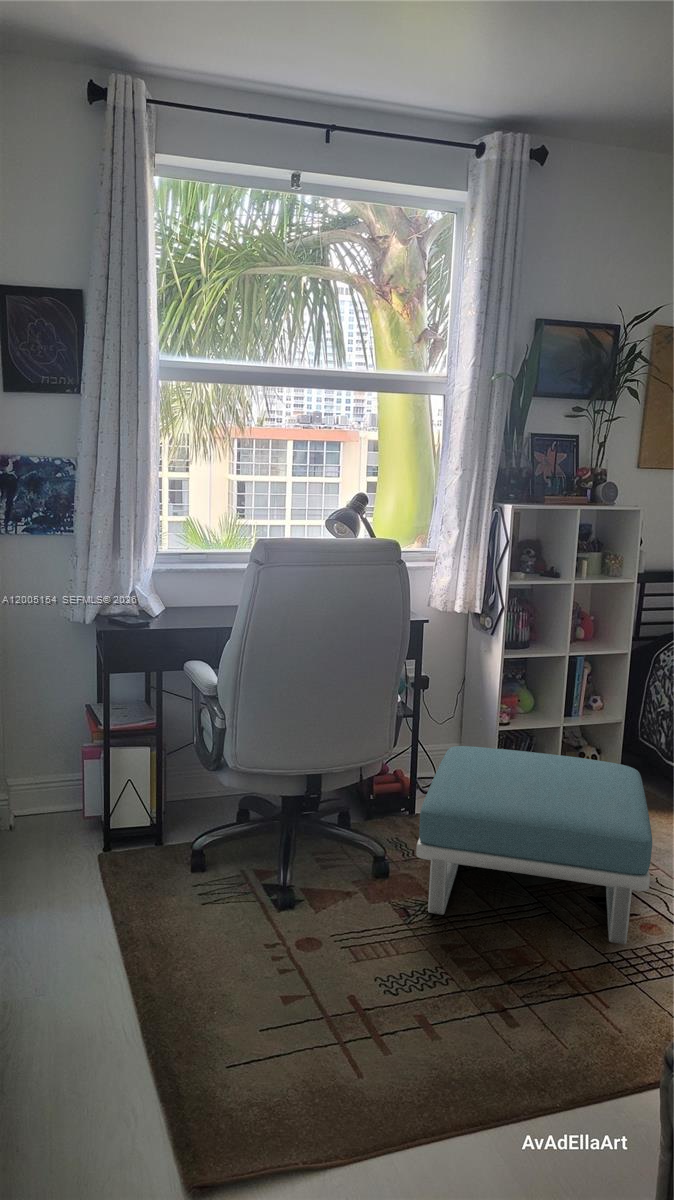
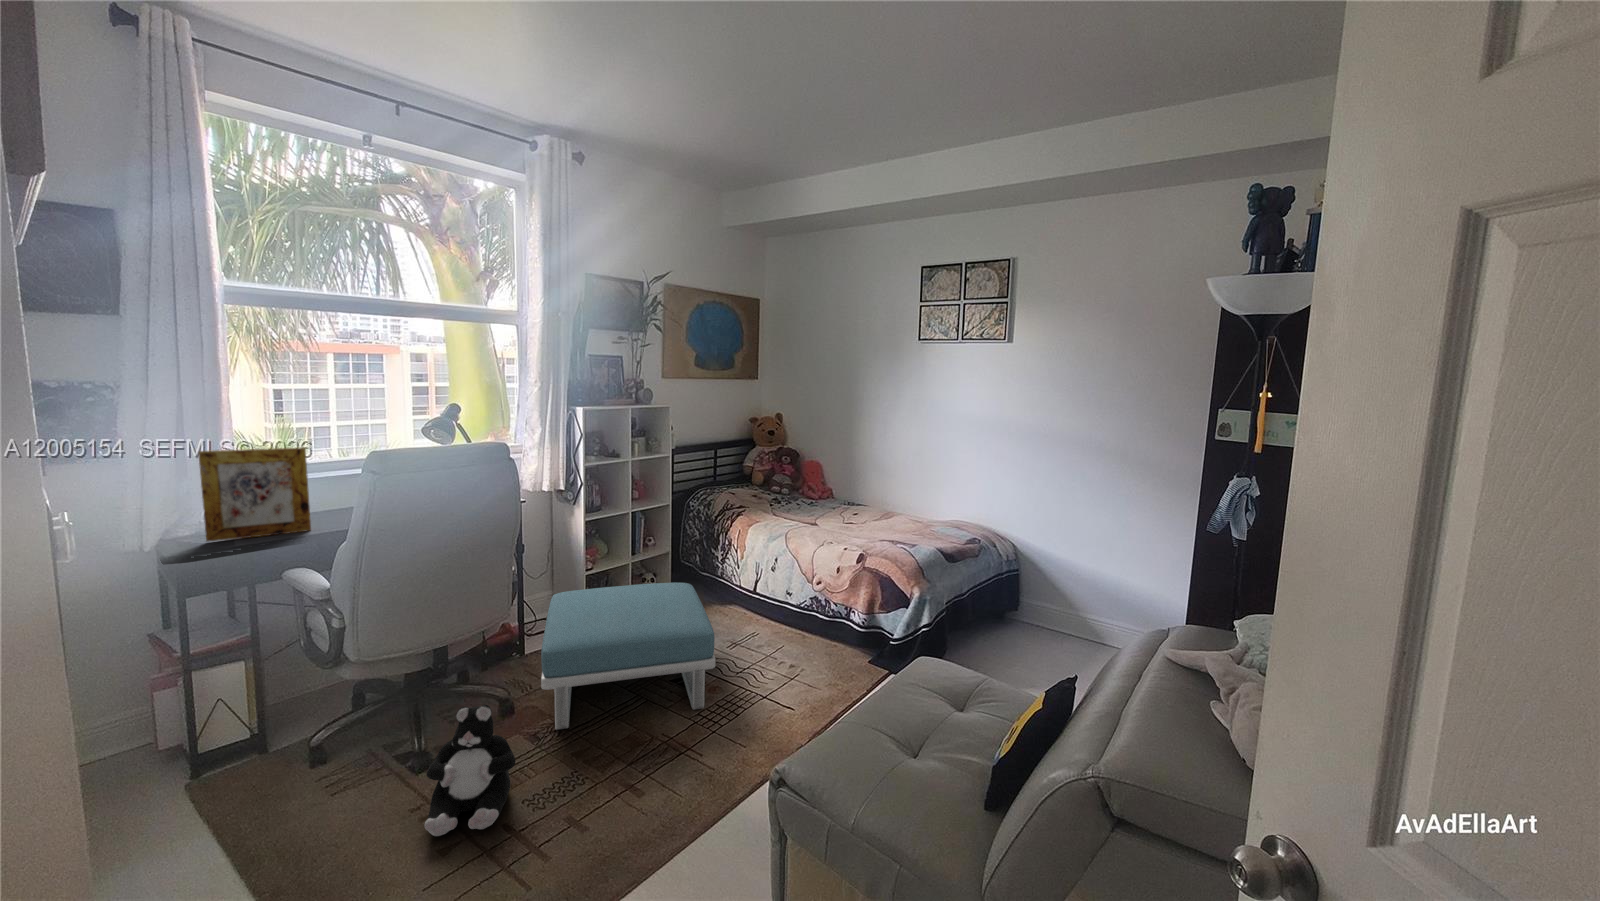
picture frame: none [125,531,210,626] -> present [199,447,311,541]
plush toy: none [274,847,373,991] -> present [424,705,516,836]

